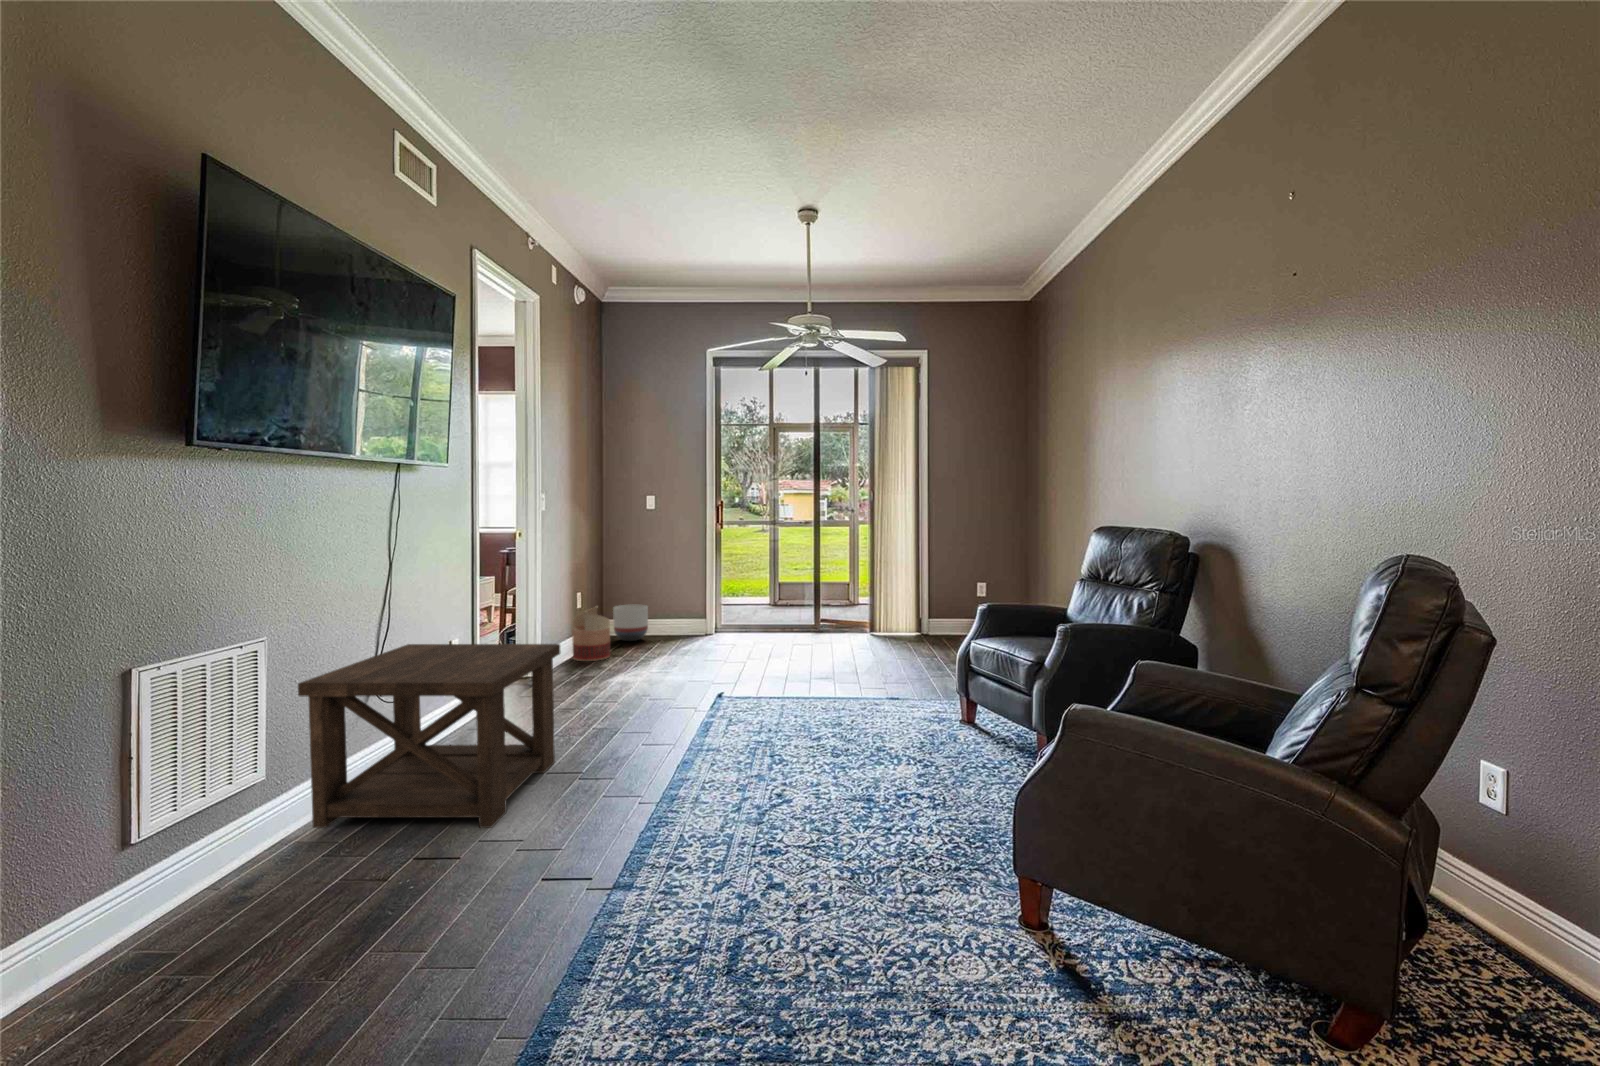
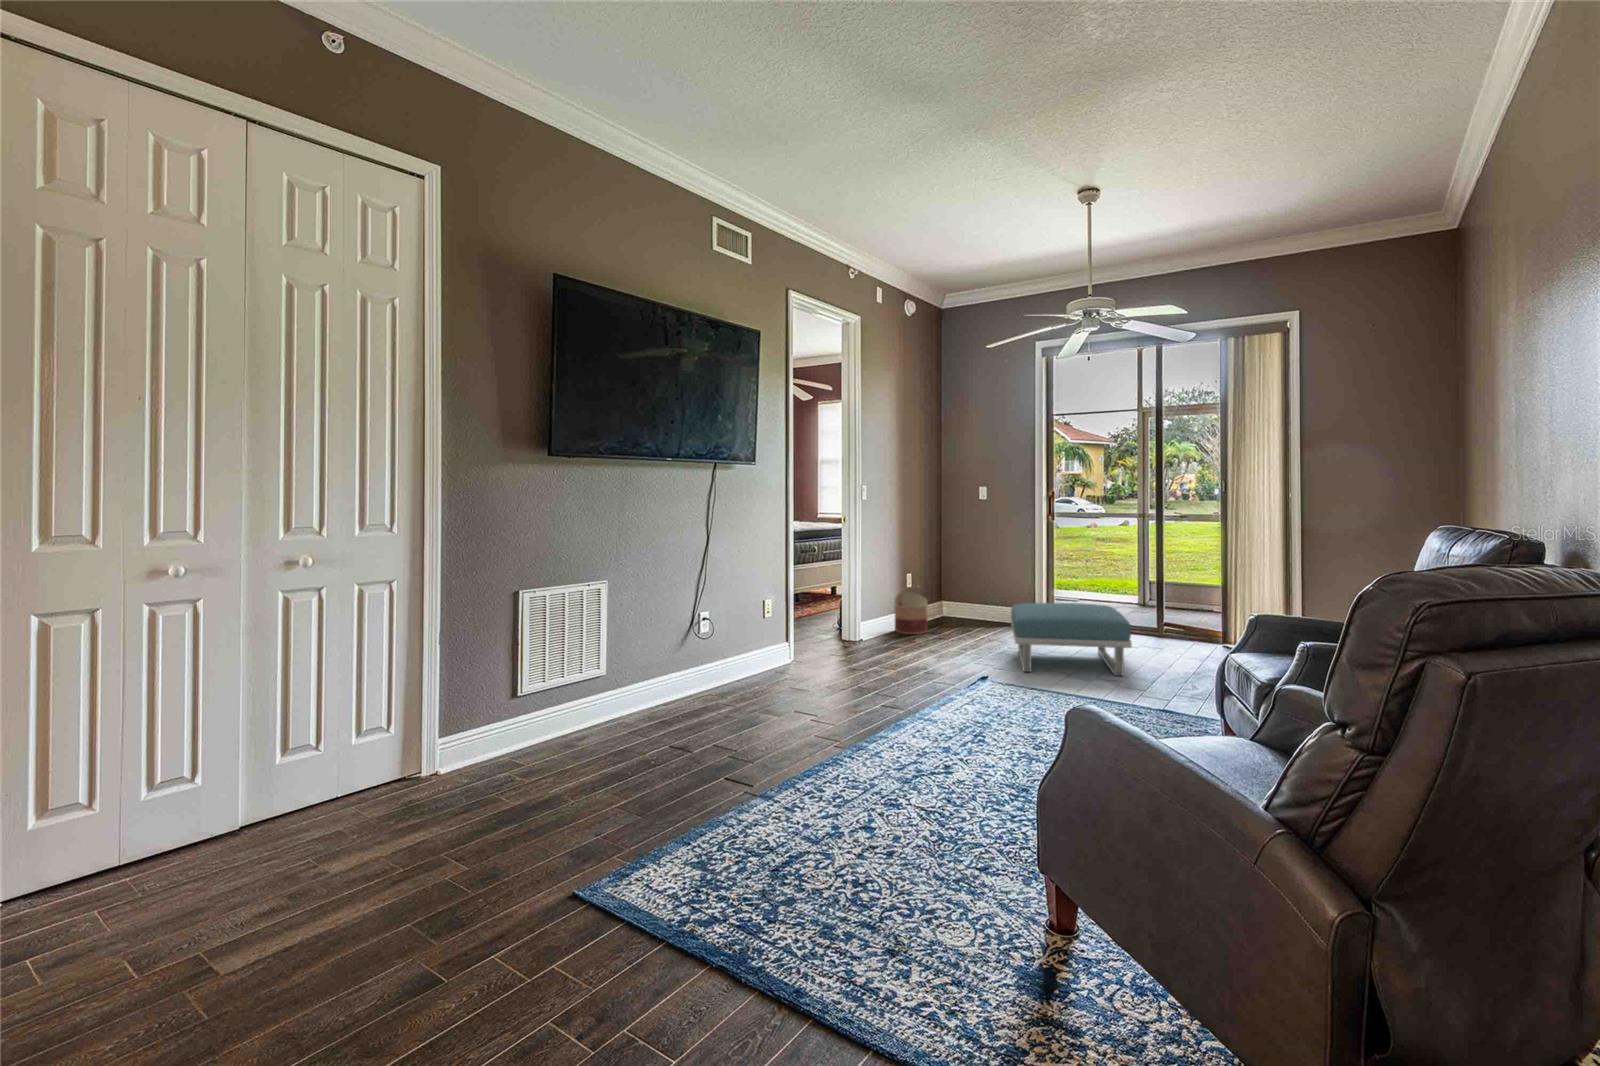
planter: present [613,605,648,641] -> none [943,587,975,621]
footstool: none [714,612,839,685] -> present [1011,603,1132,676]
side table: present [298,644,560,828] -> none [628,600,810,738]

